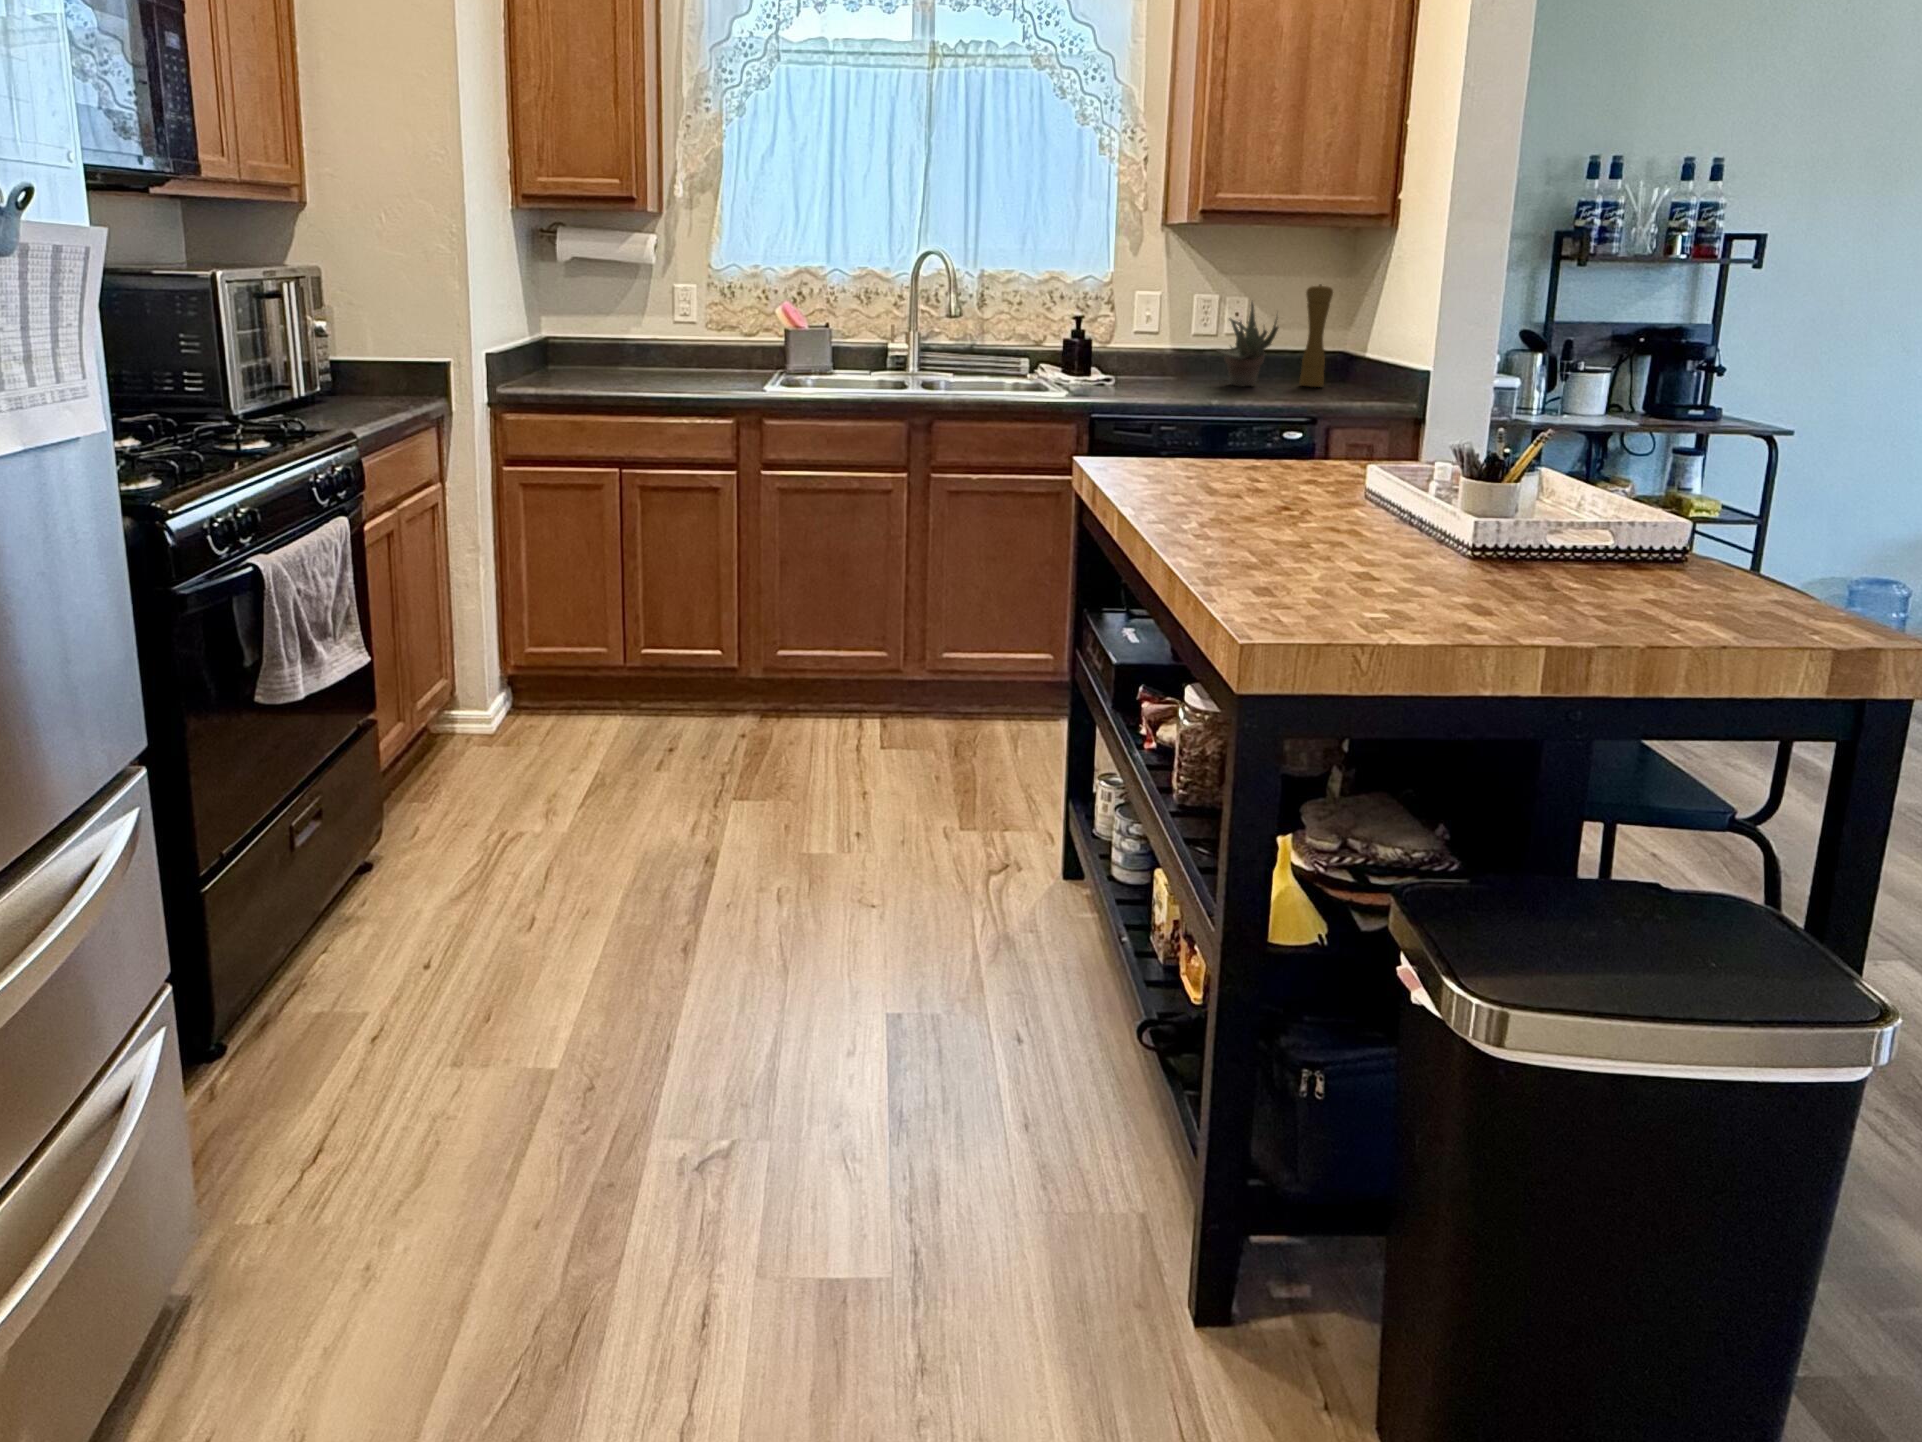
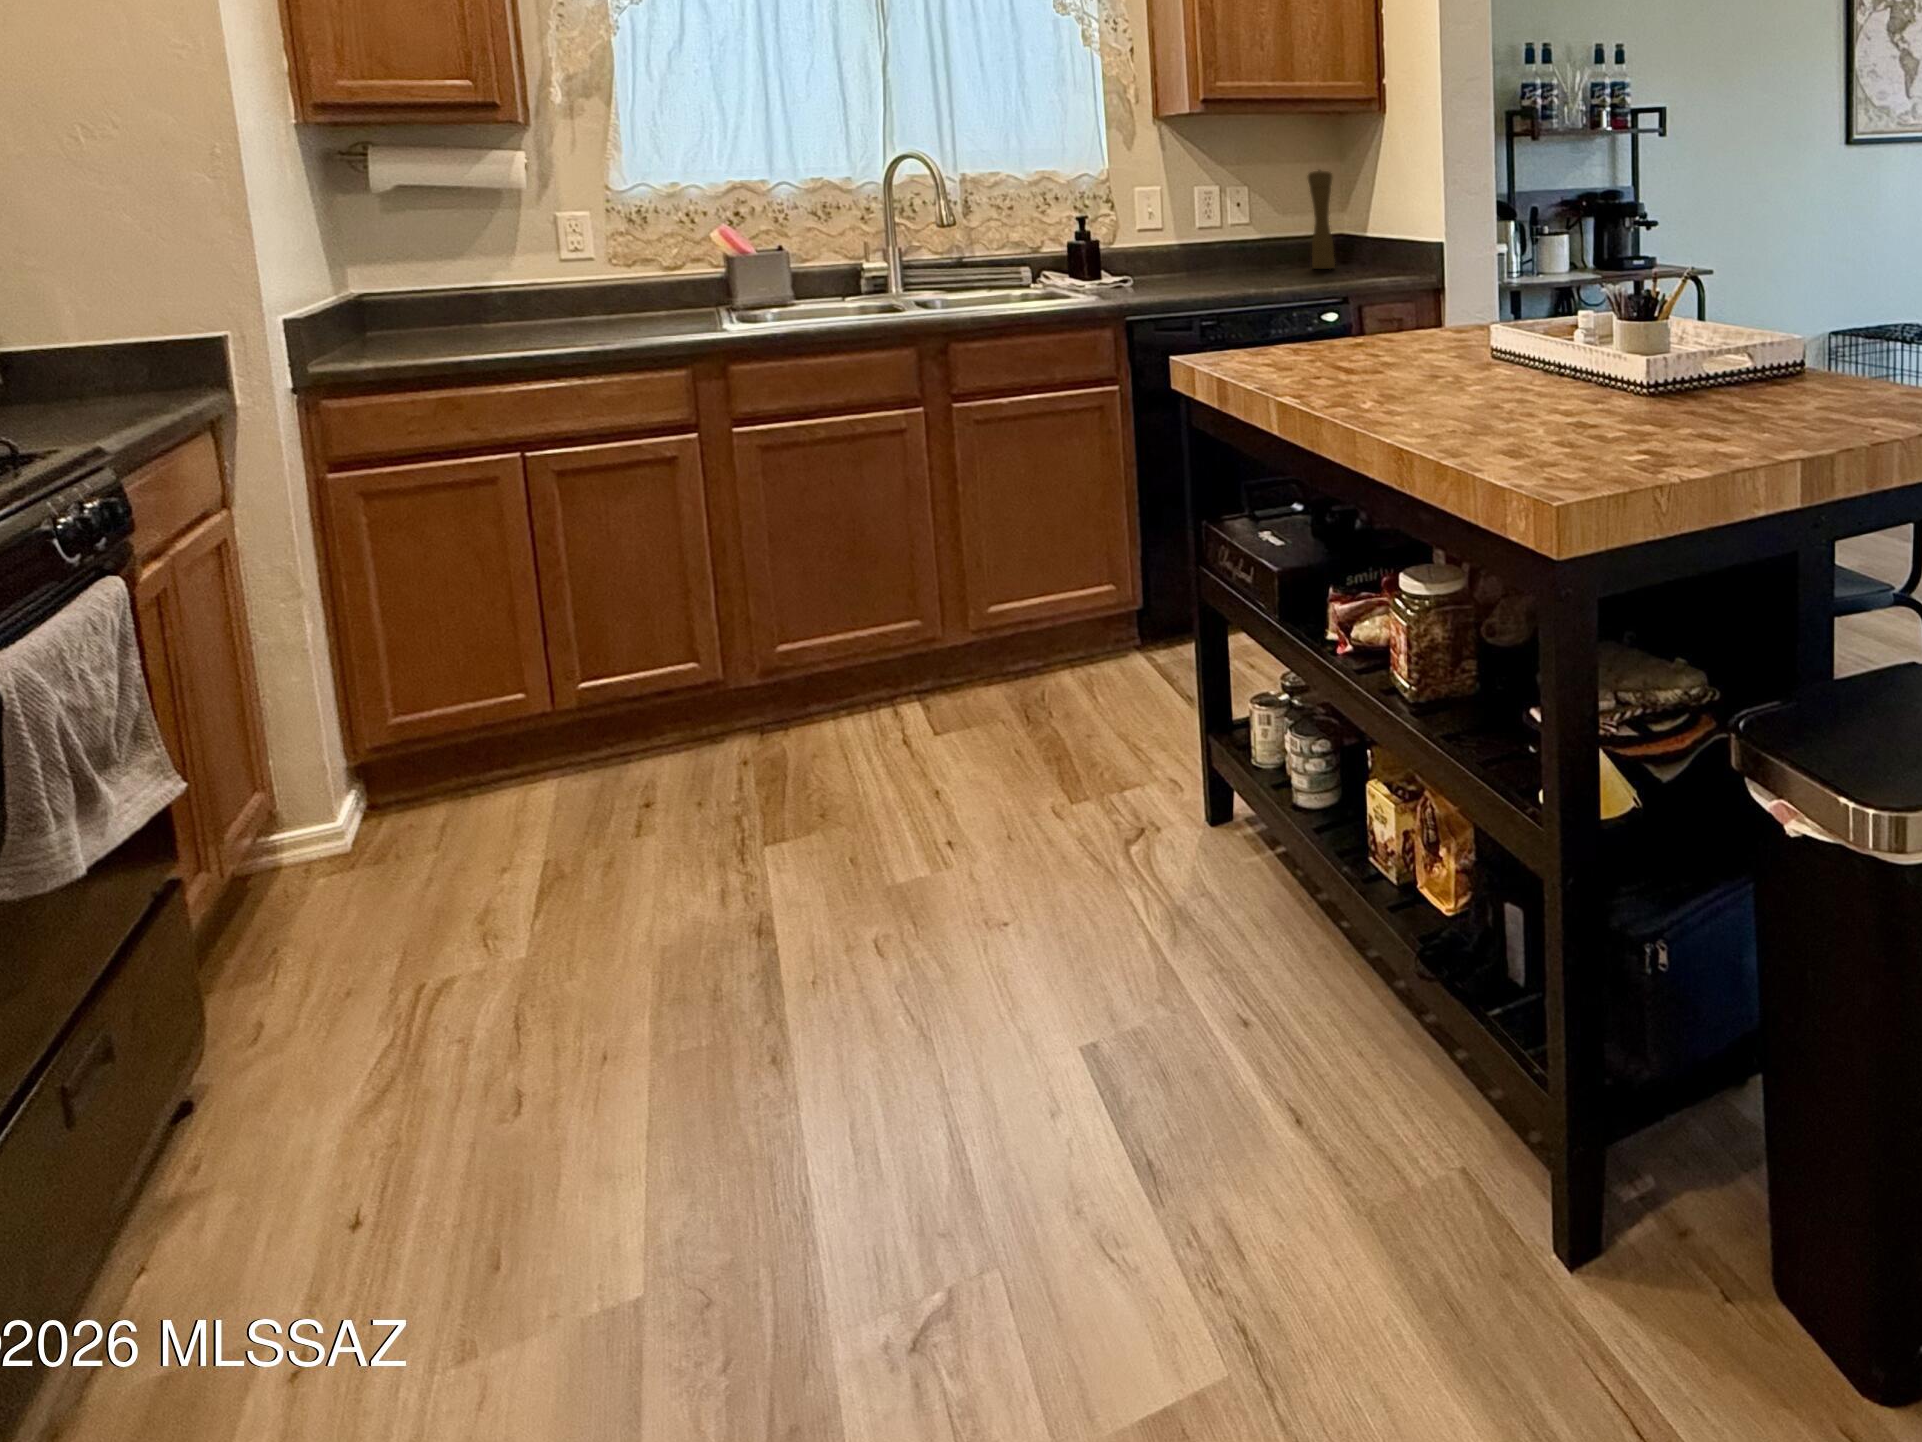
succulent plant: present [1217,302,1279,386] -> none [1233,189,1289,275]

